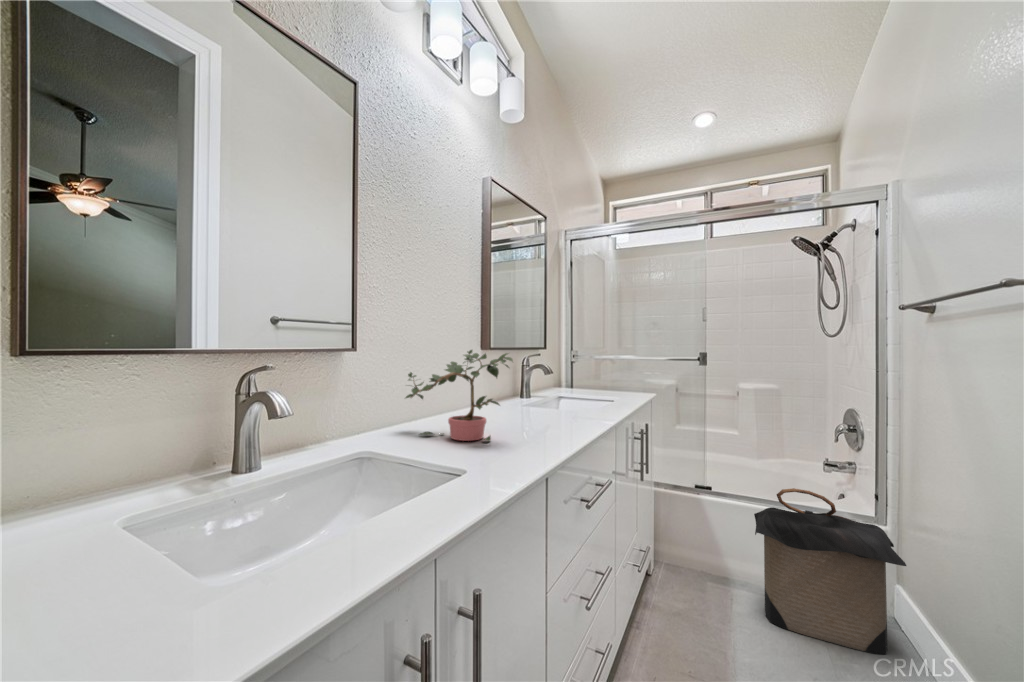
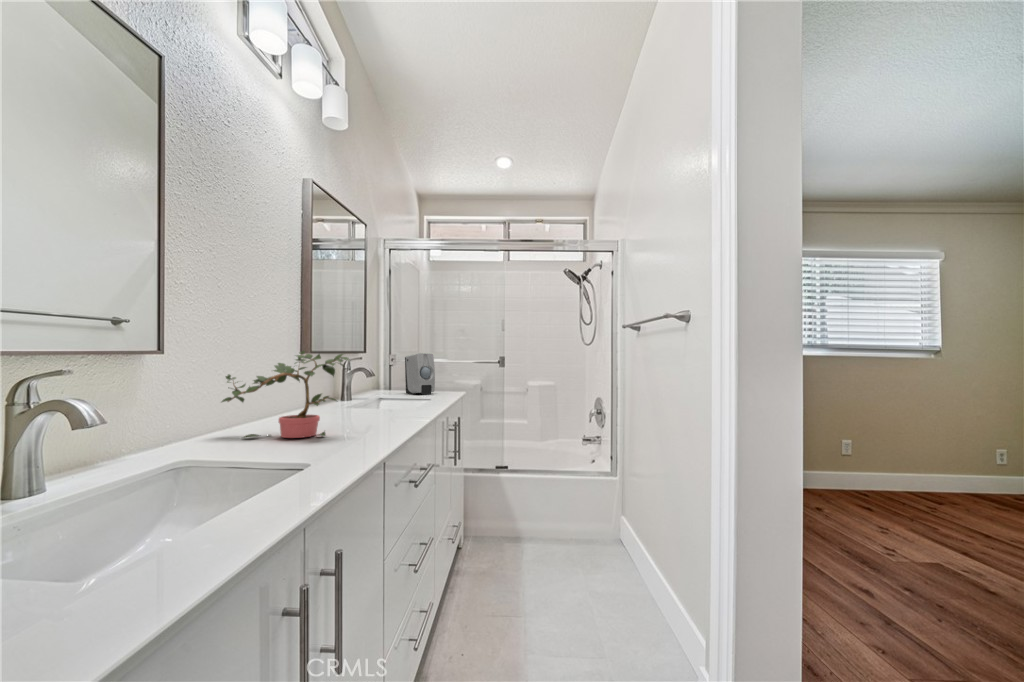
soap dispenser: none [589,349,621,393] -> present [405,353,435,395]
laundry hamper: present [754,488,906,654] -> none [538,458,627,567]

